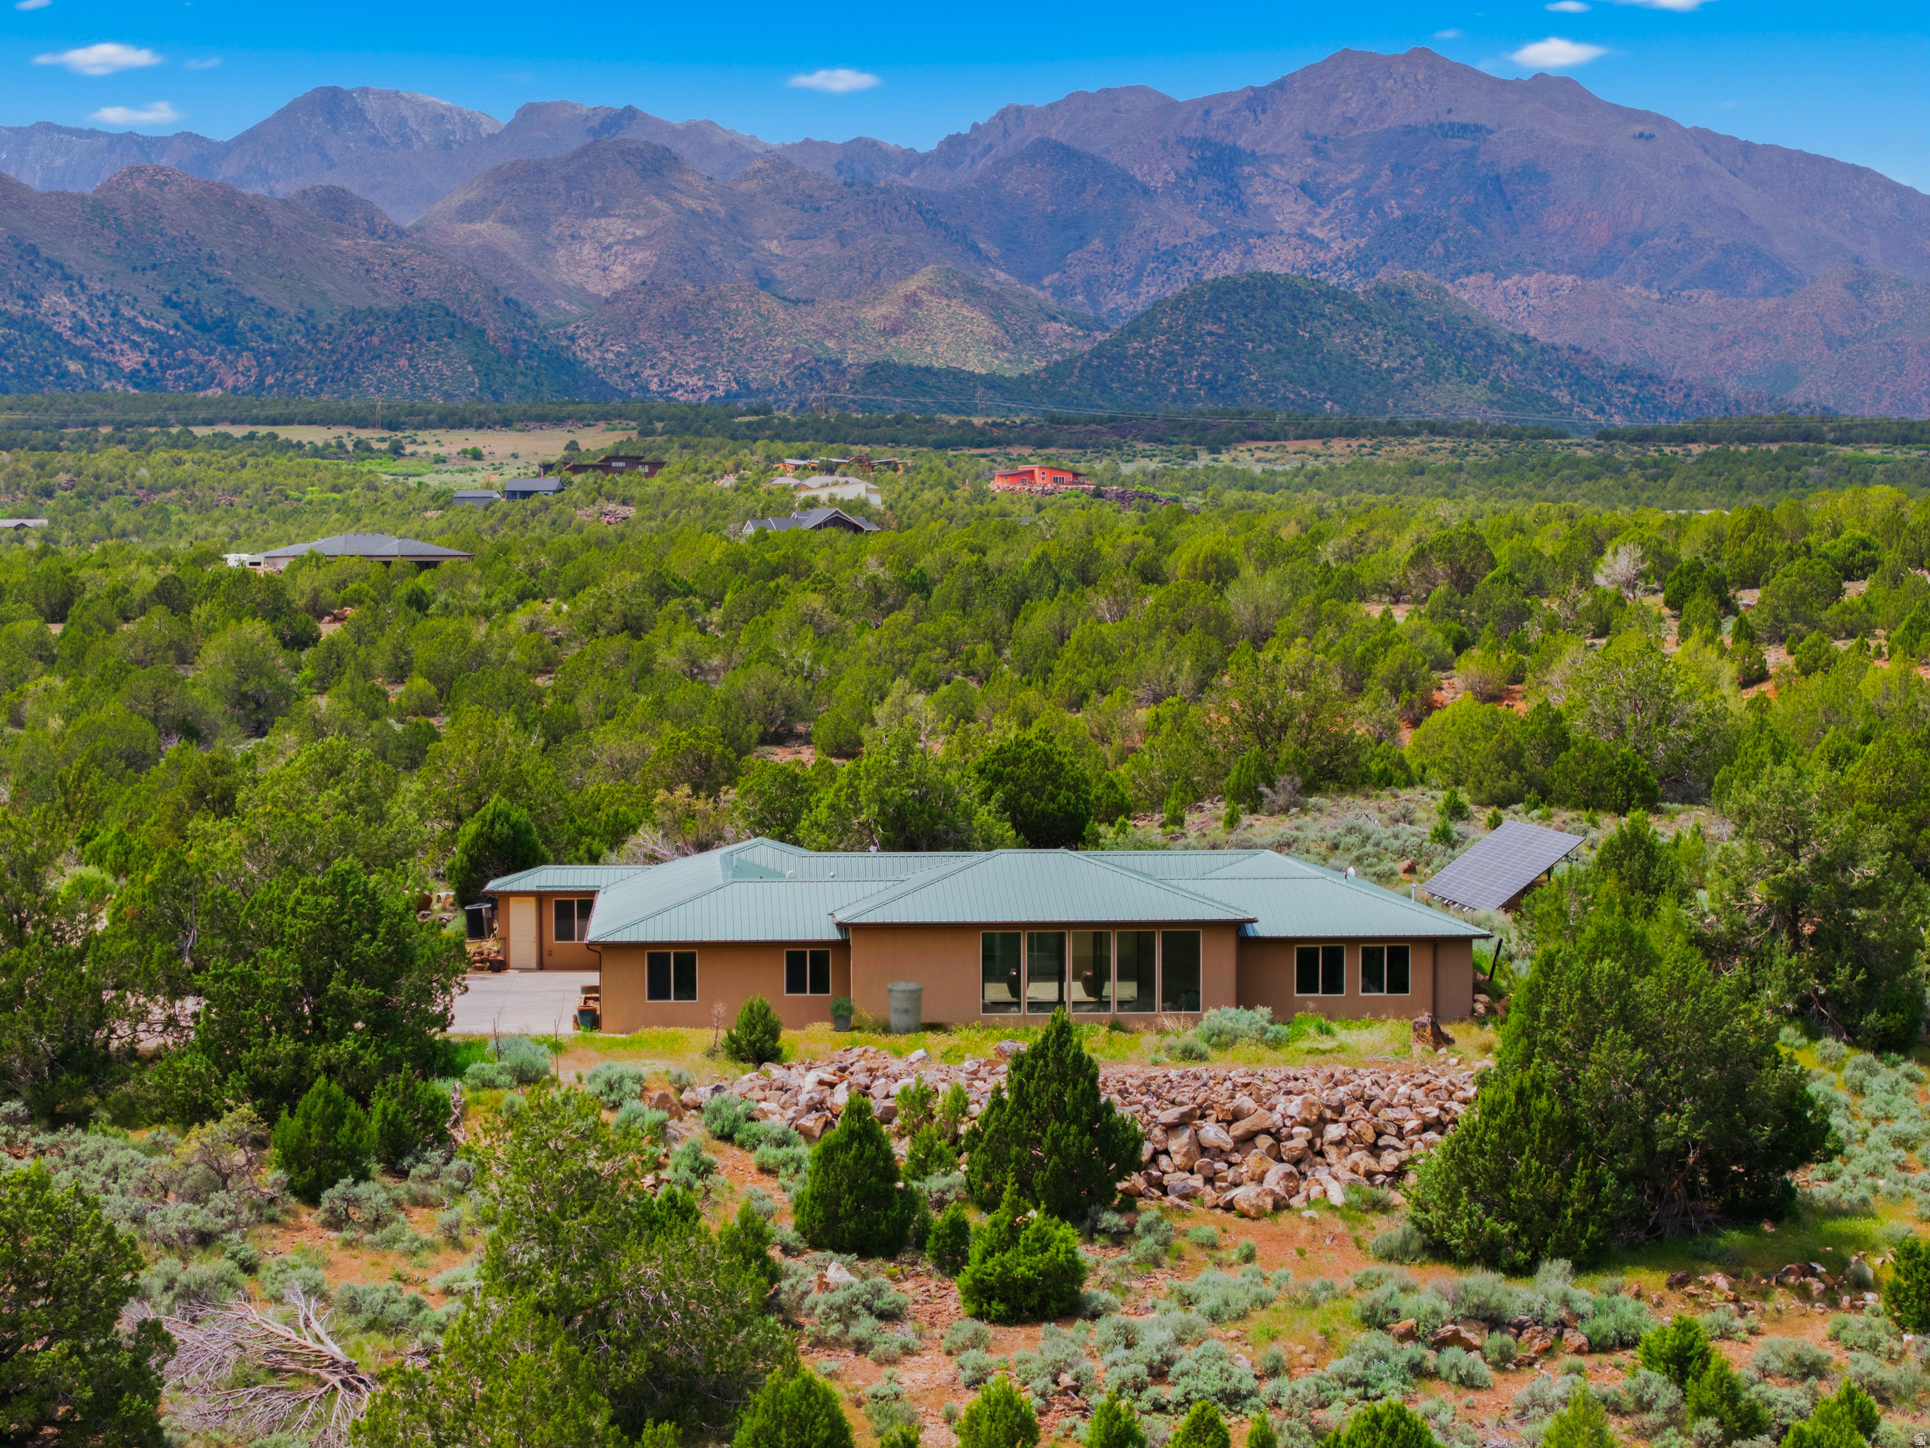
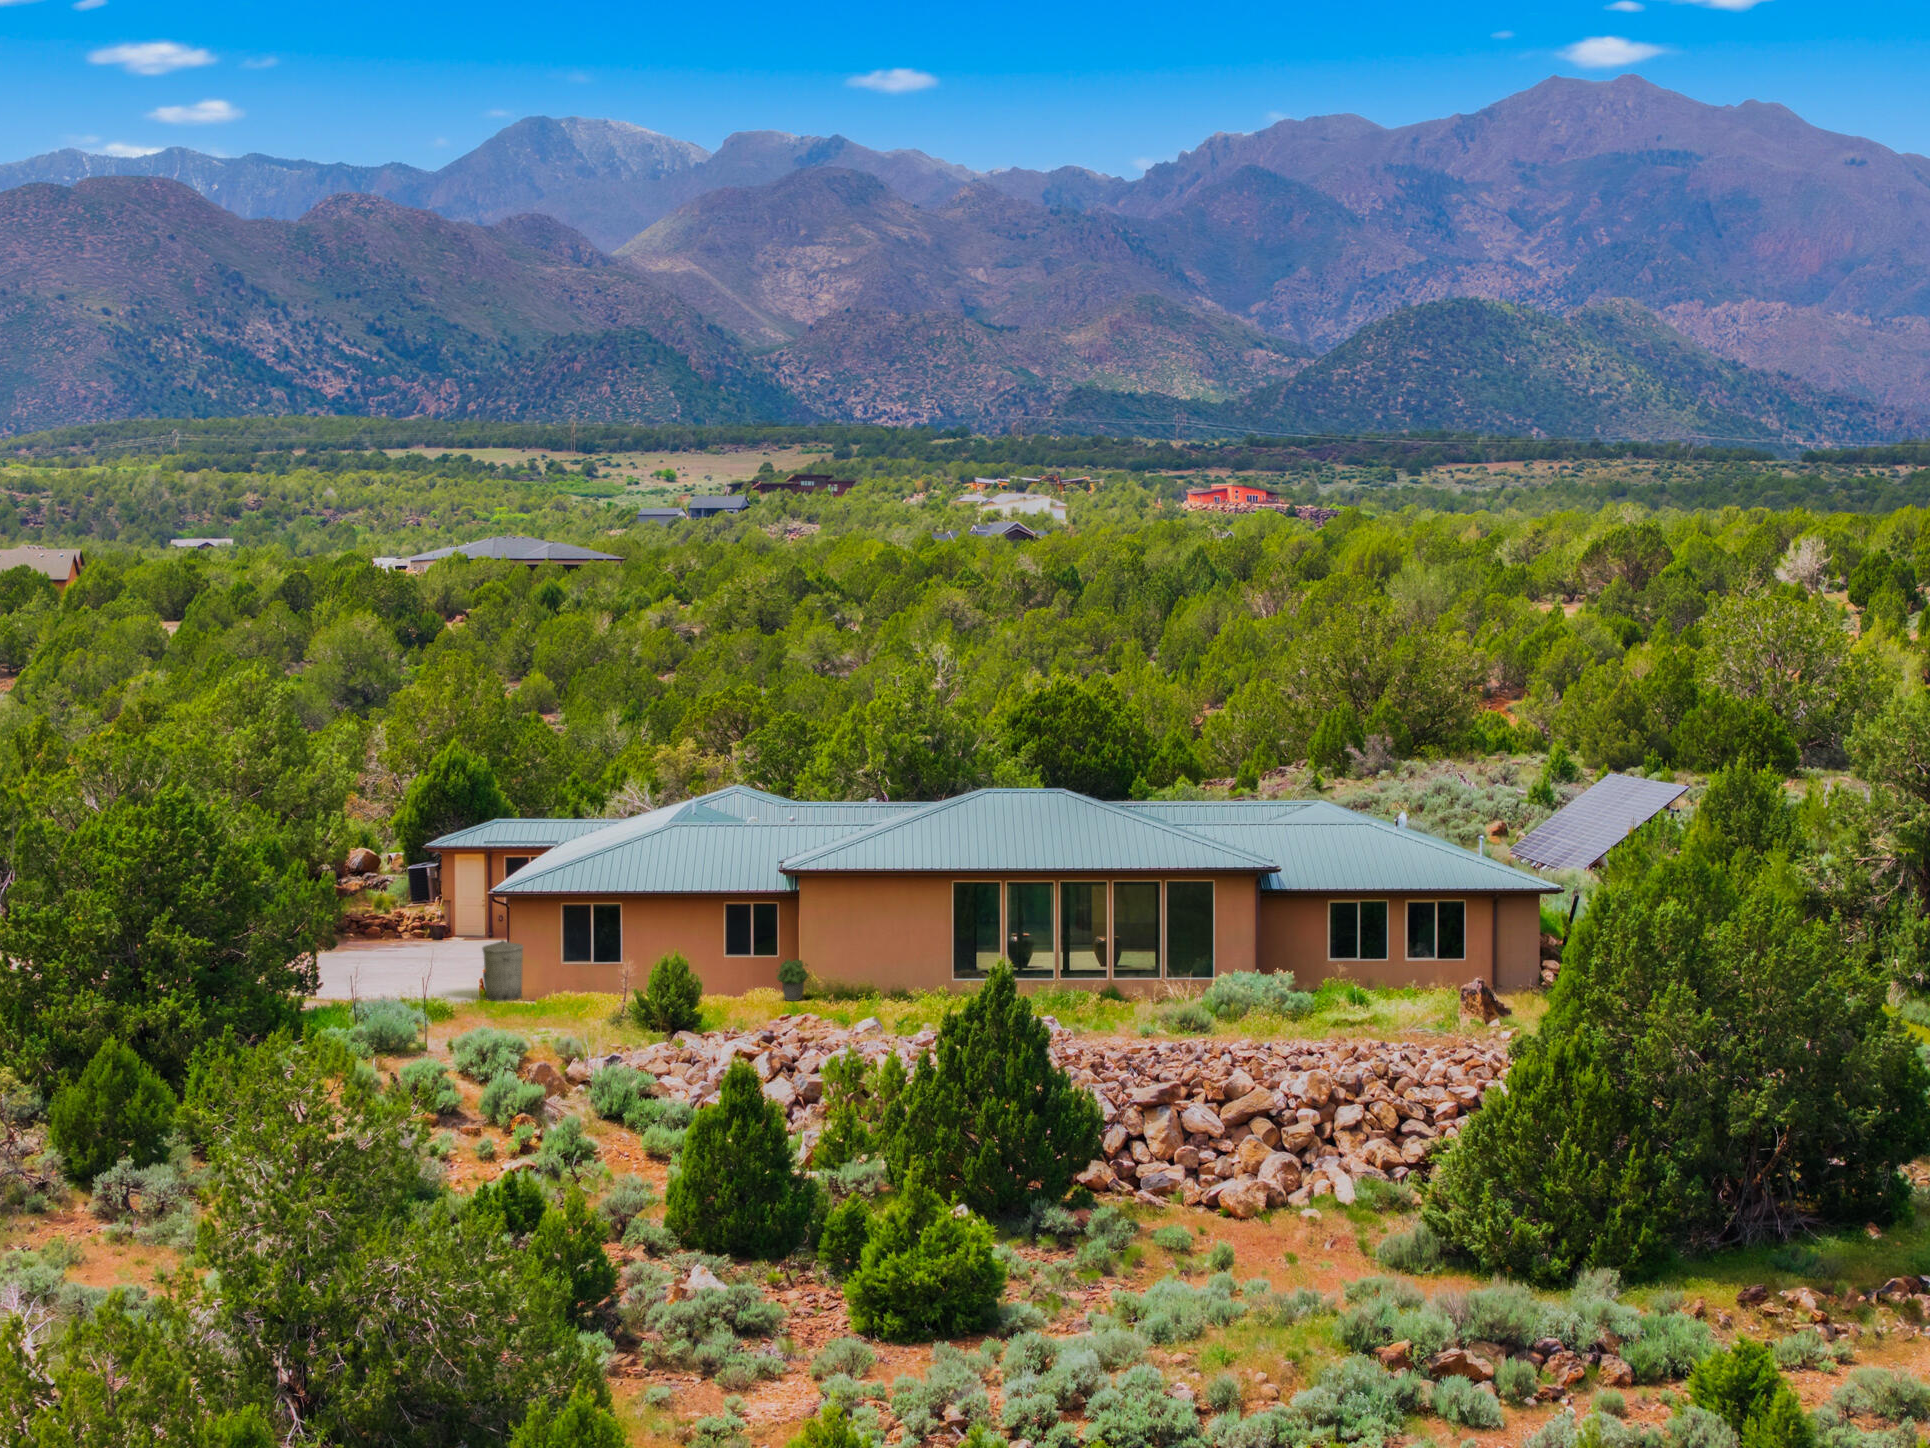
trash can: present [888,980,923,1034] -> present [483,940,523,1001]

